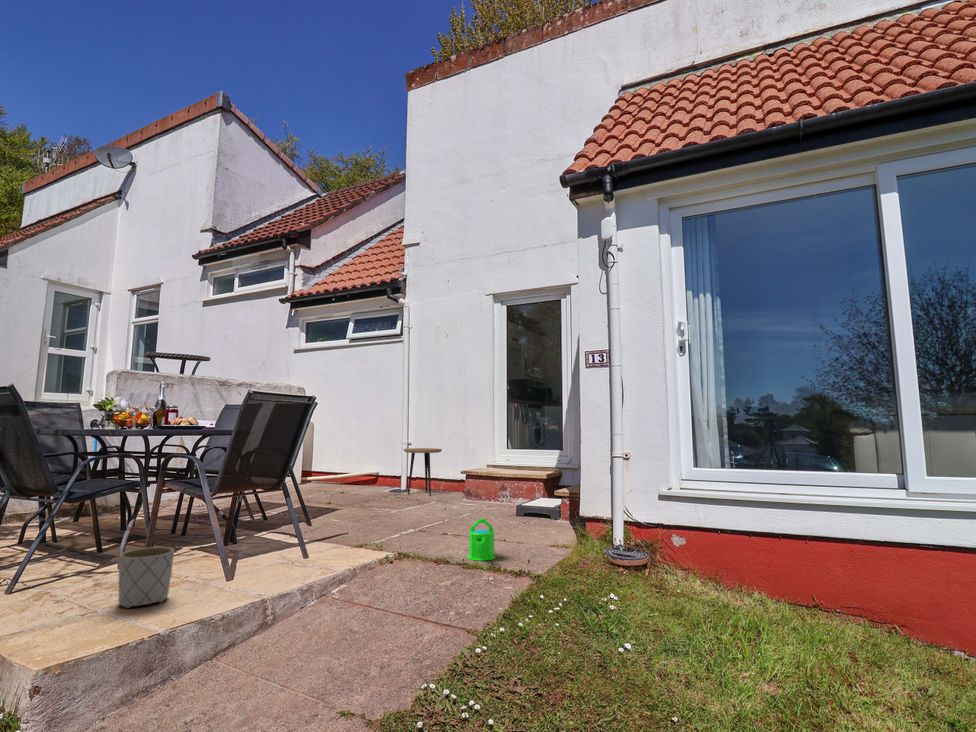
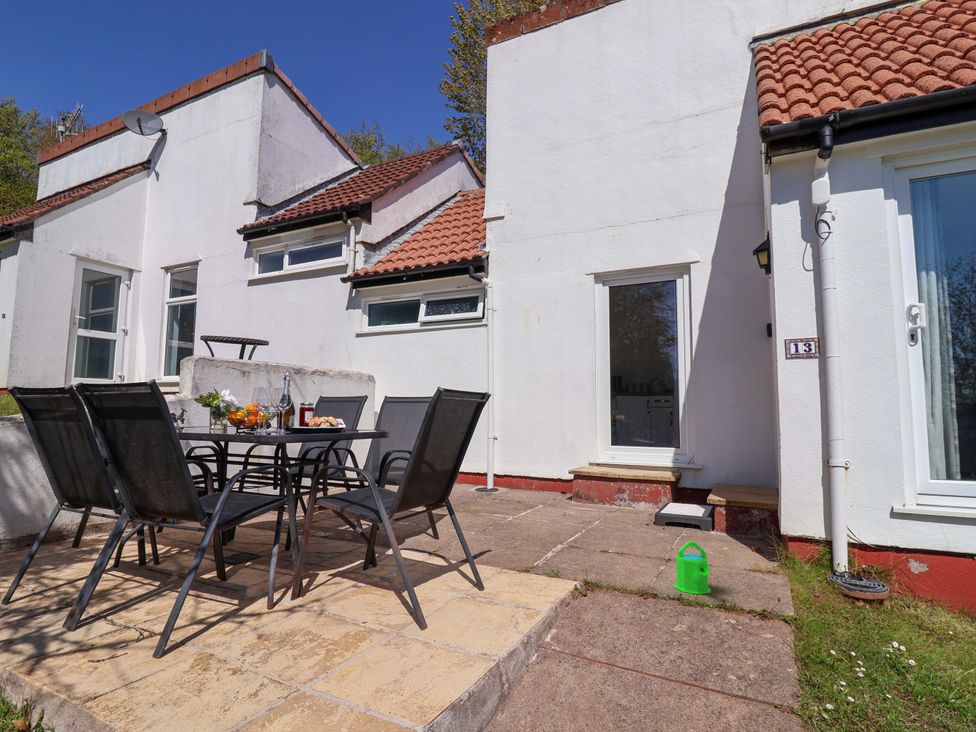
side table: present [404,448,442,496] -> none [495,444,537,497]
planter: present [118,547,174,608] -> none [316,590,379,679]

